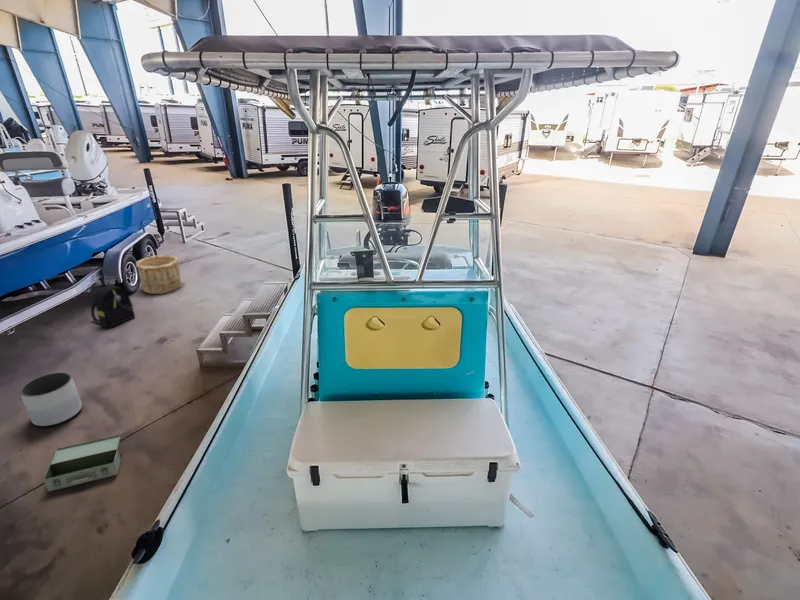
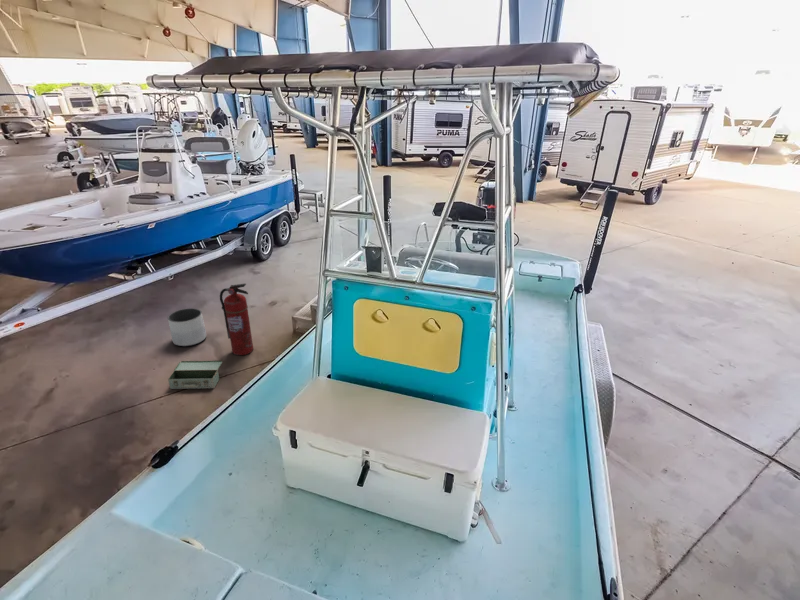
wooden bucket: present [136,255,181,294] -> none [270,230,303,262]
backpack: present [91,277,135,328] -> none [231,242,261,284]
fire extinguisher: none [101,330,156,422] -> present [220,284,253,355]

